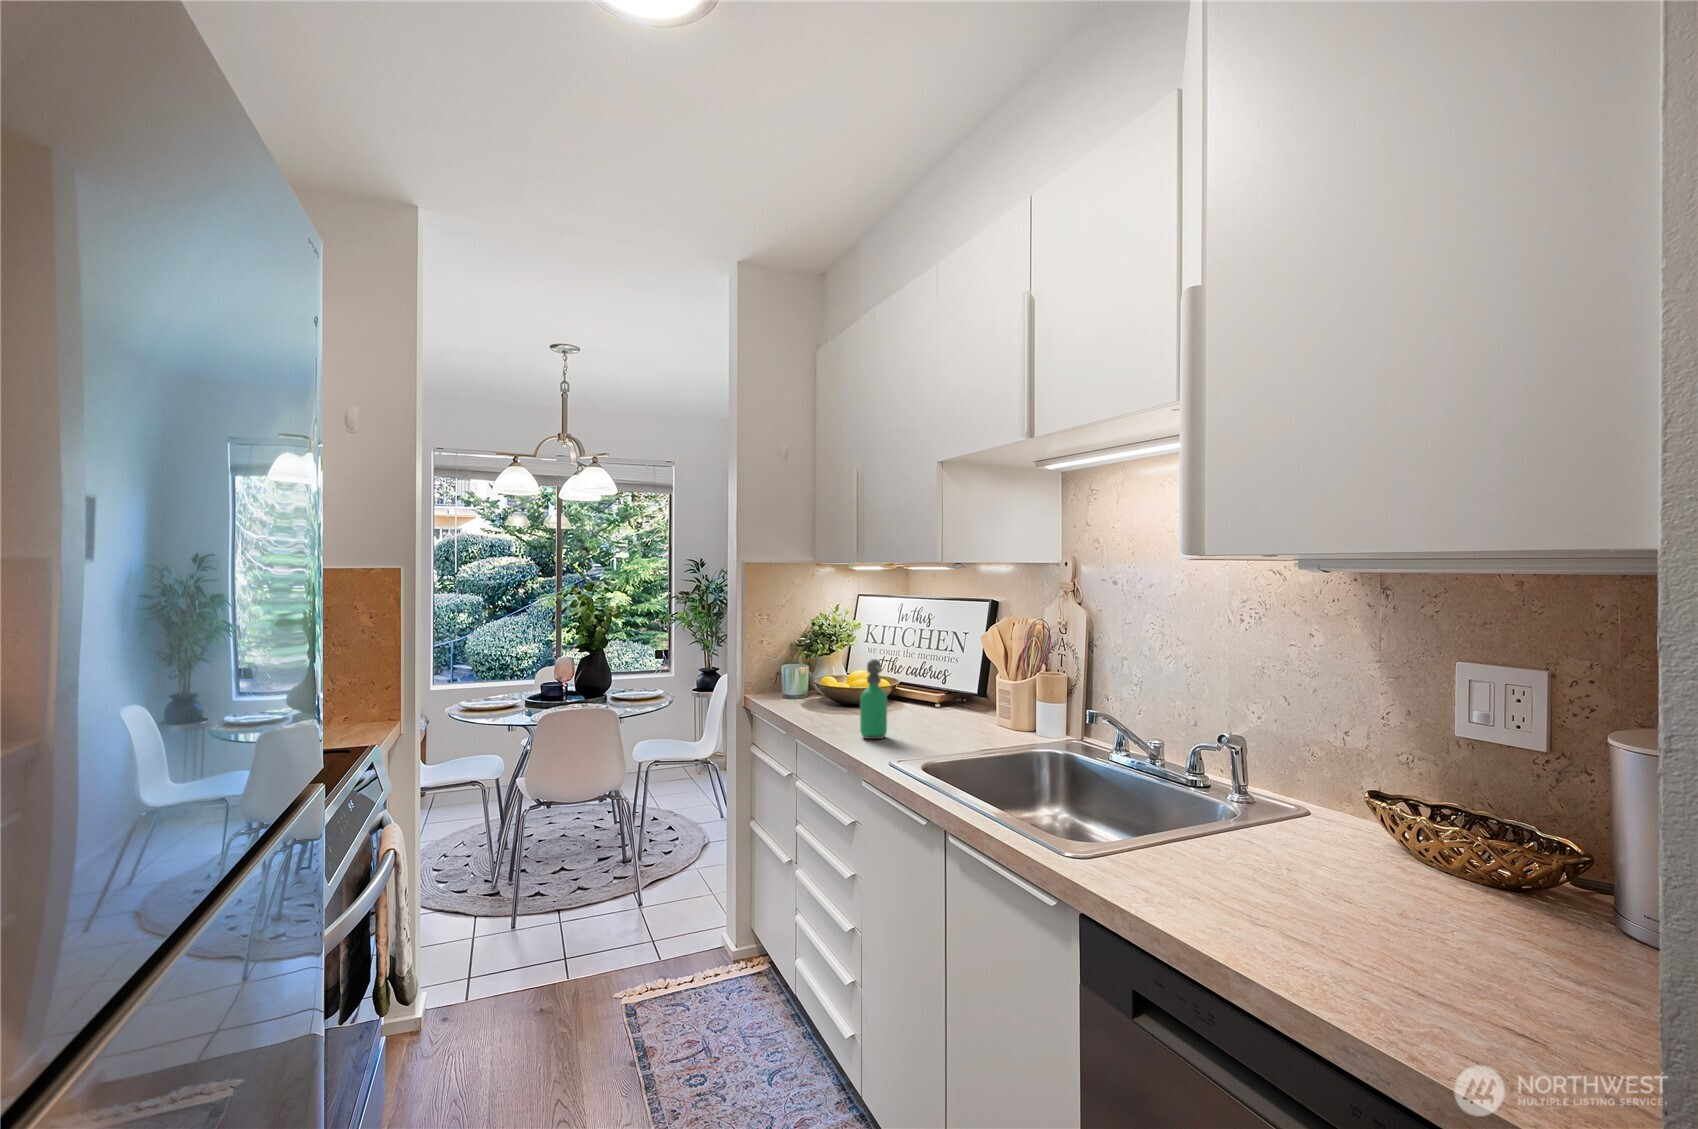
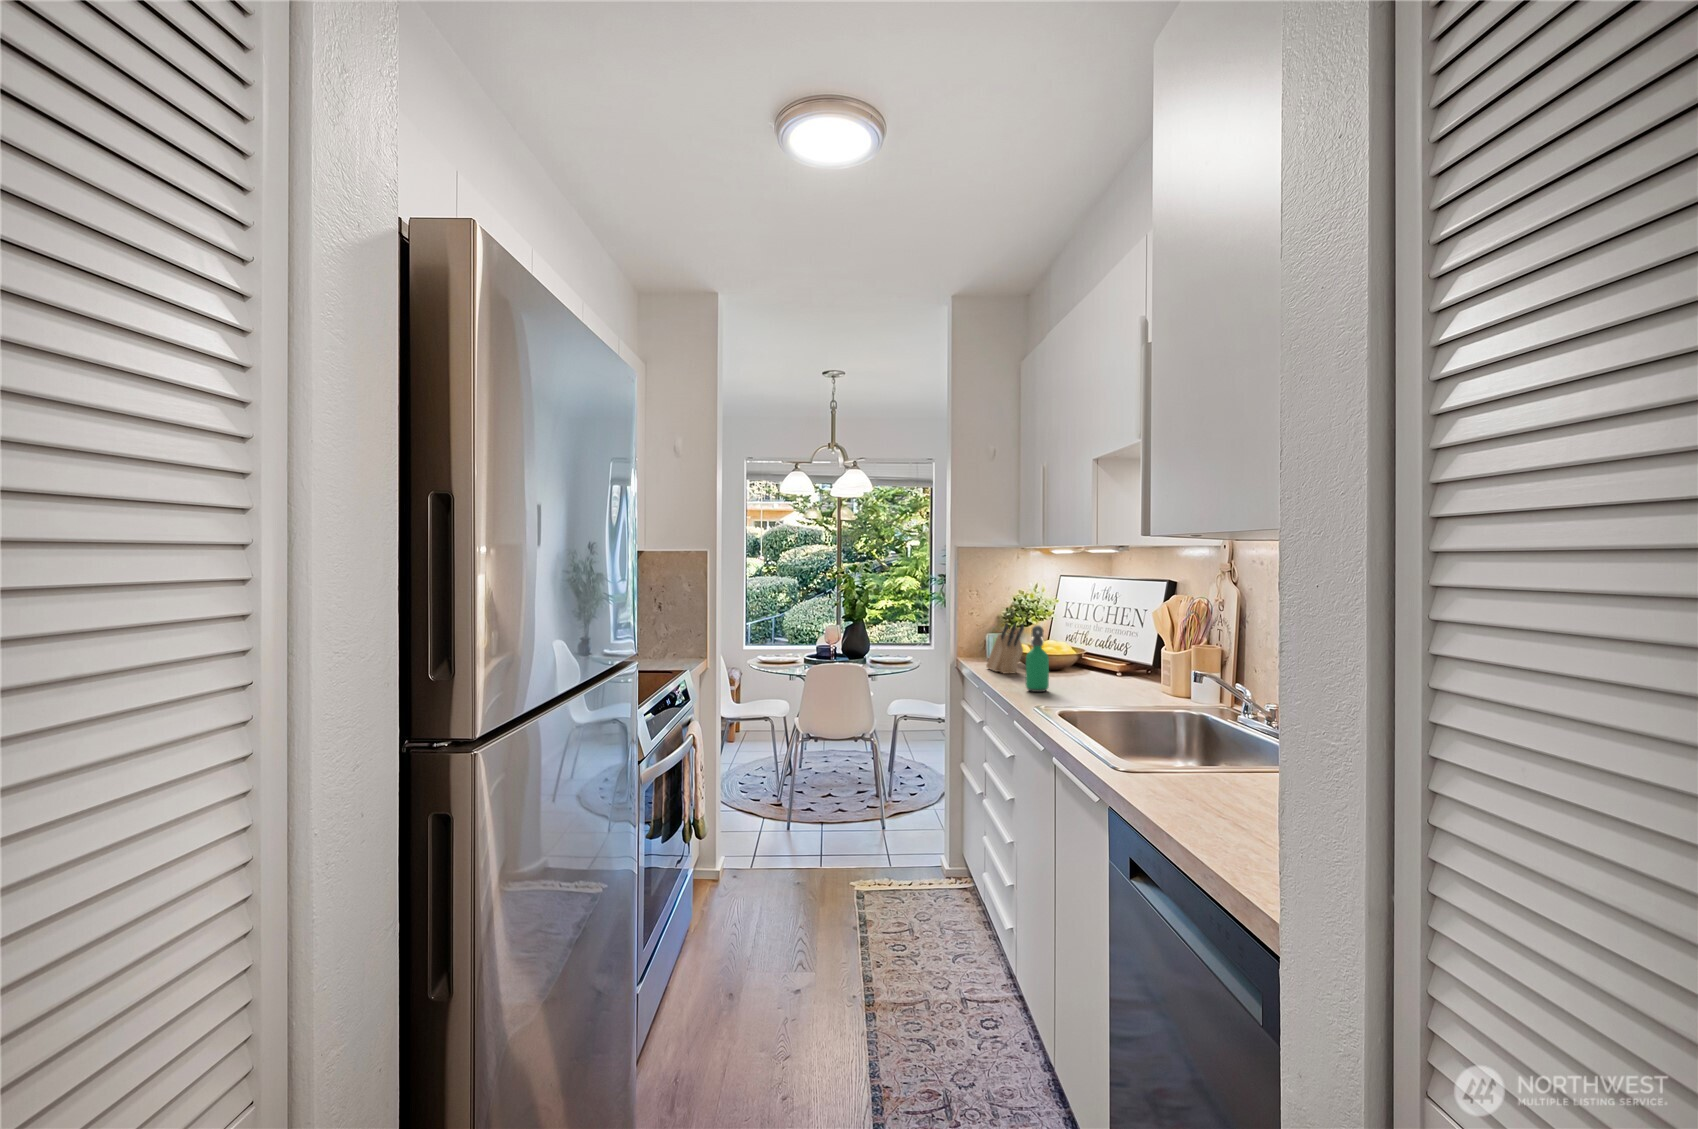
knife block: none [781,654,834,714] -> present [986,623,1024,674]

